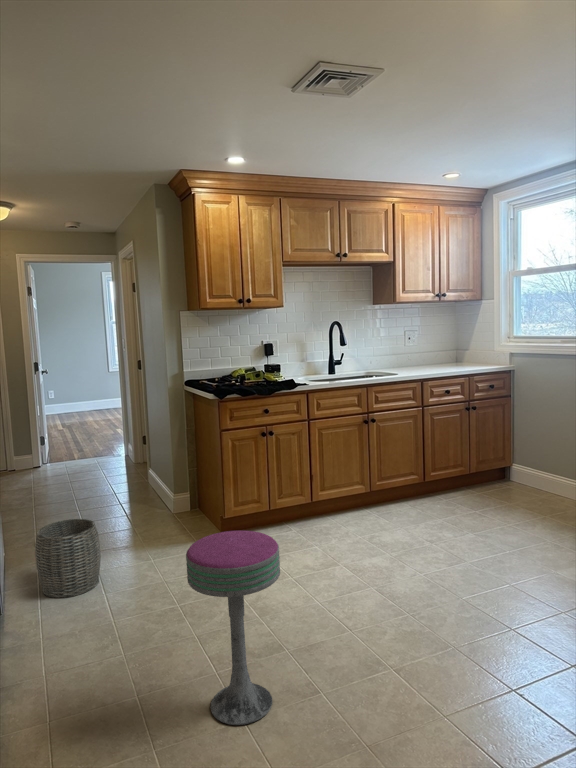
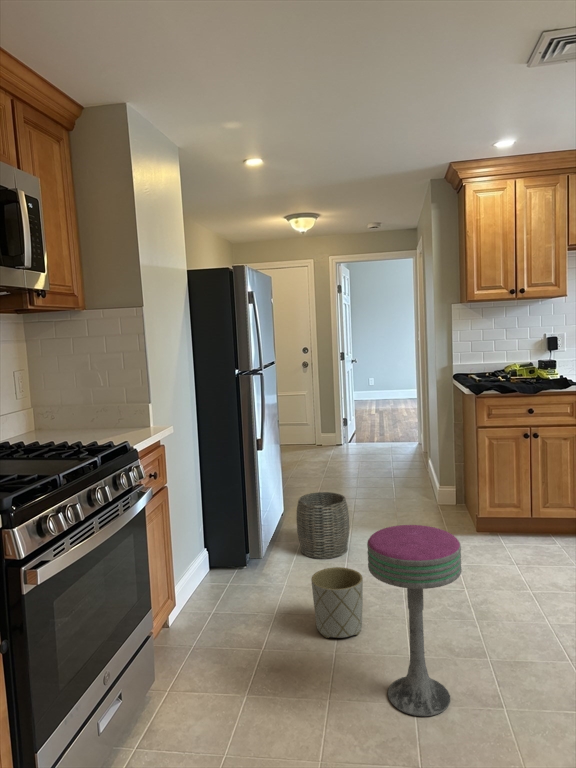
planter: none [95,596,155,680] -> present [311,567,363,638]

